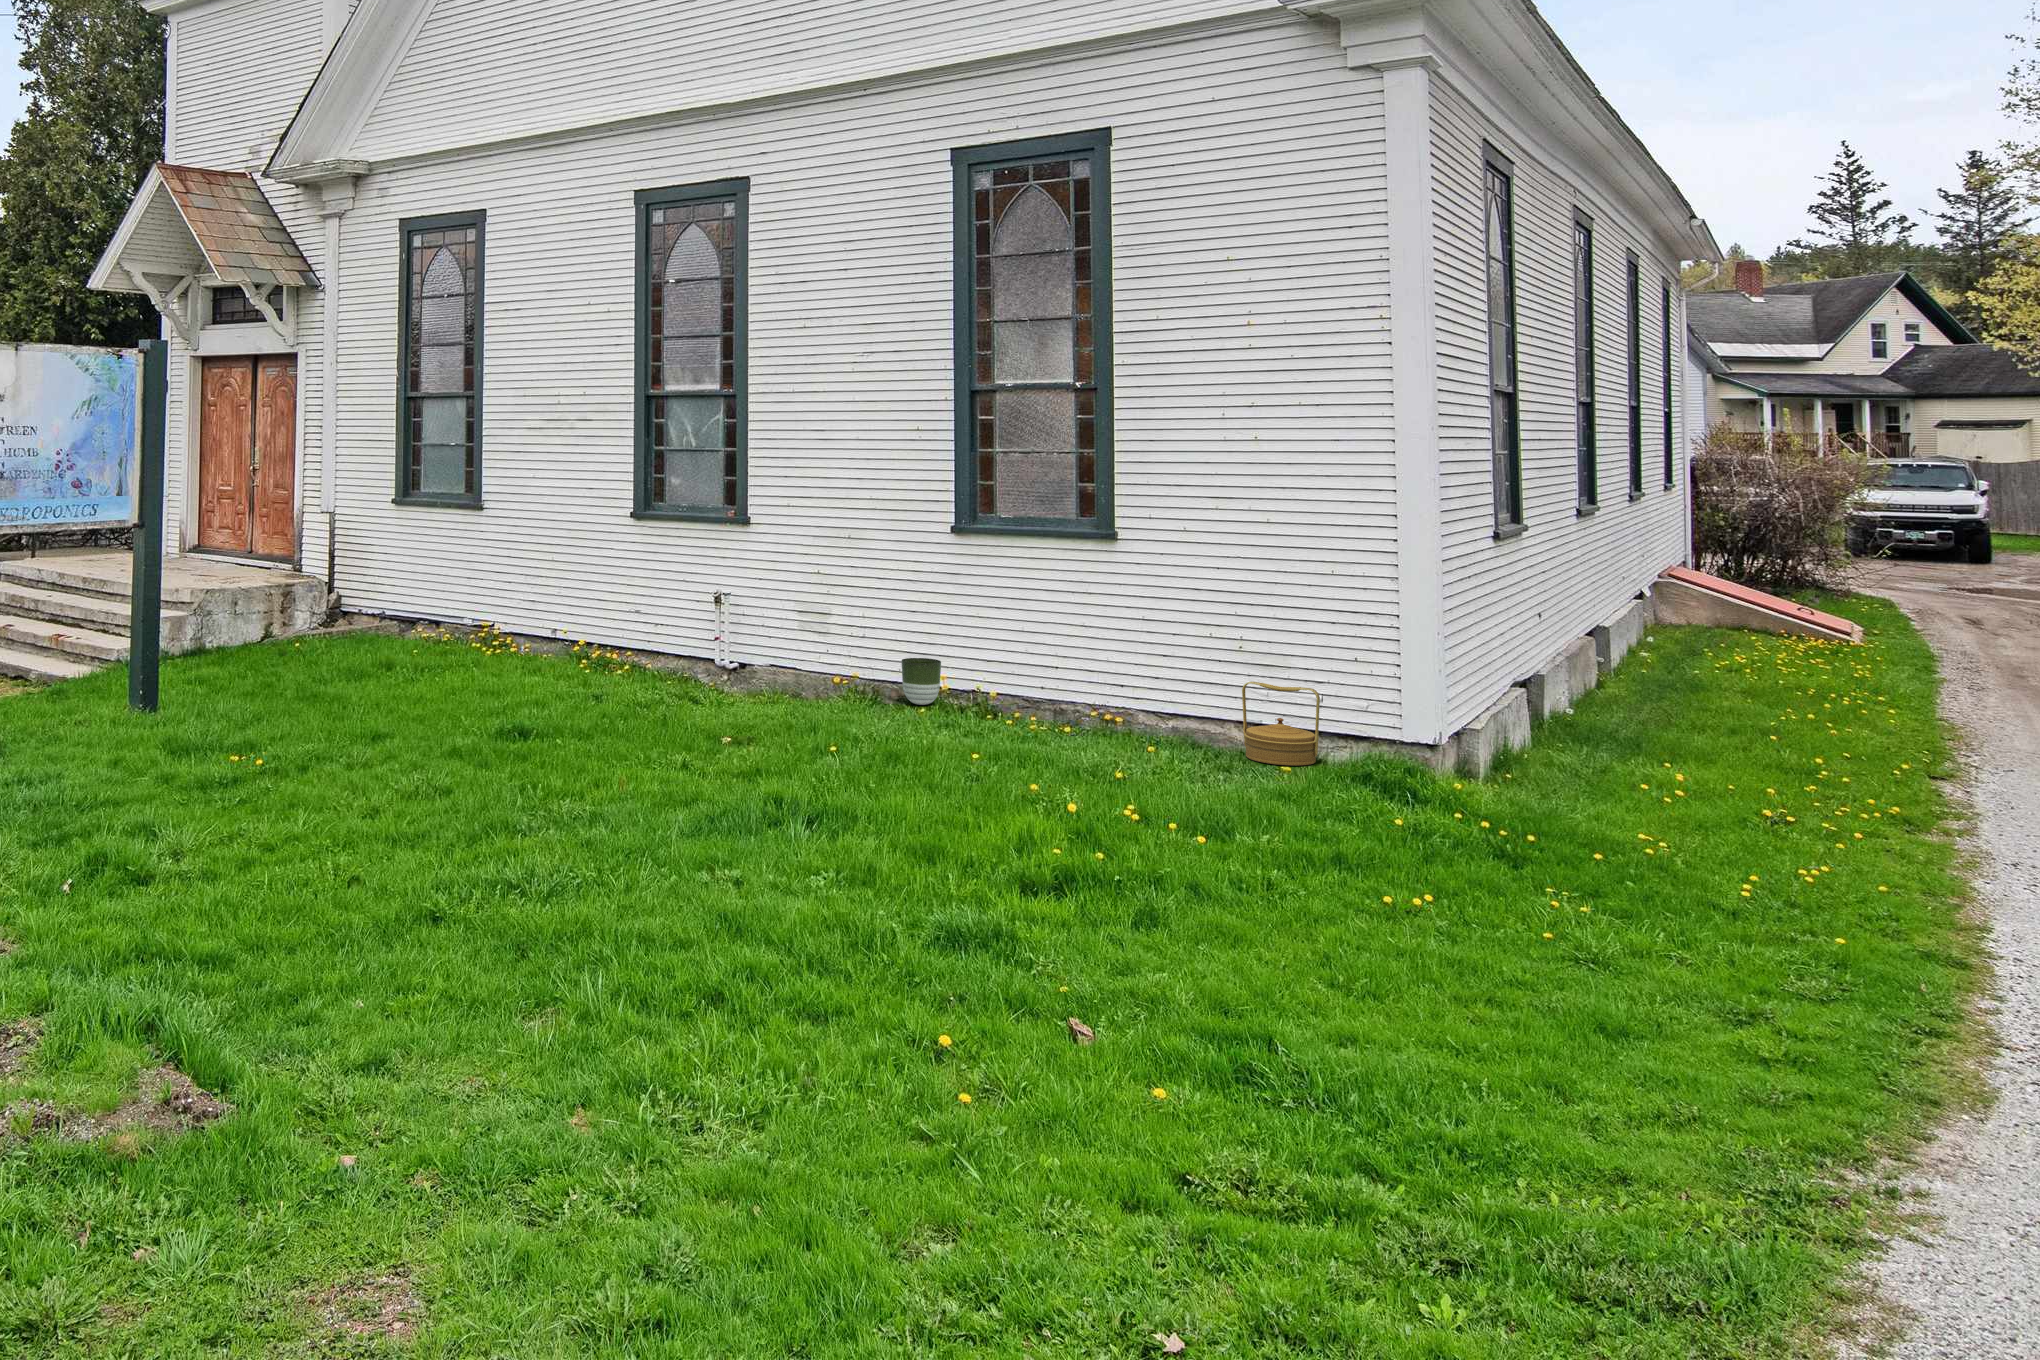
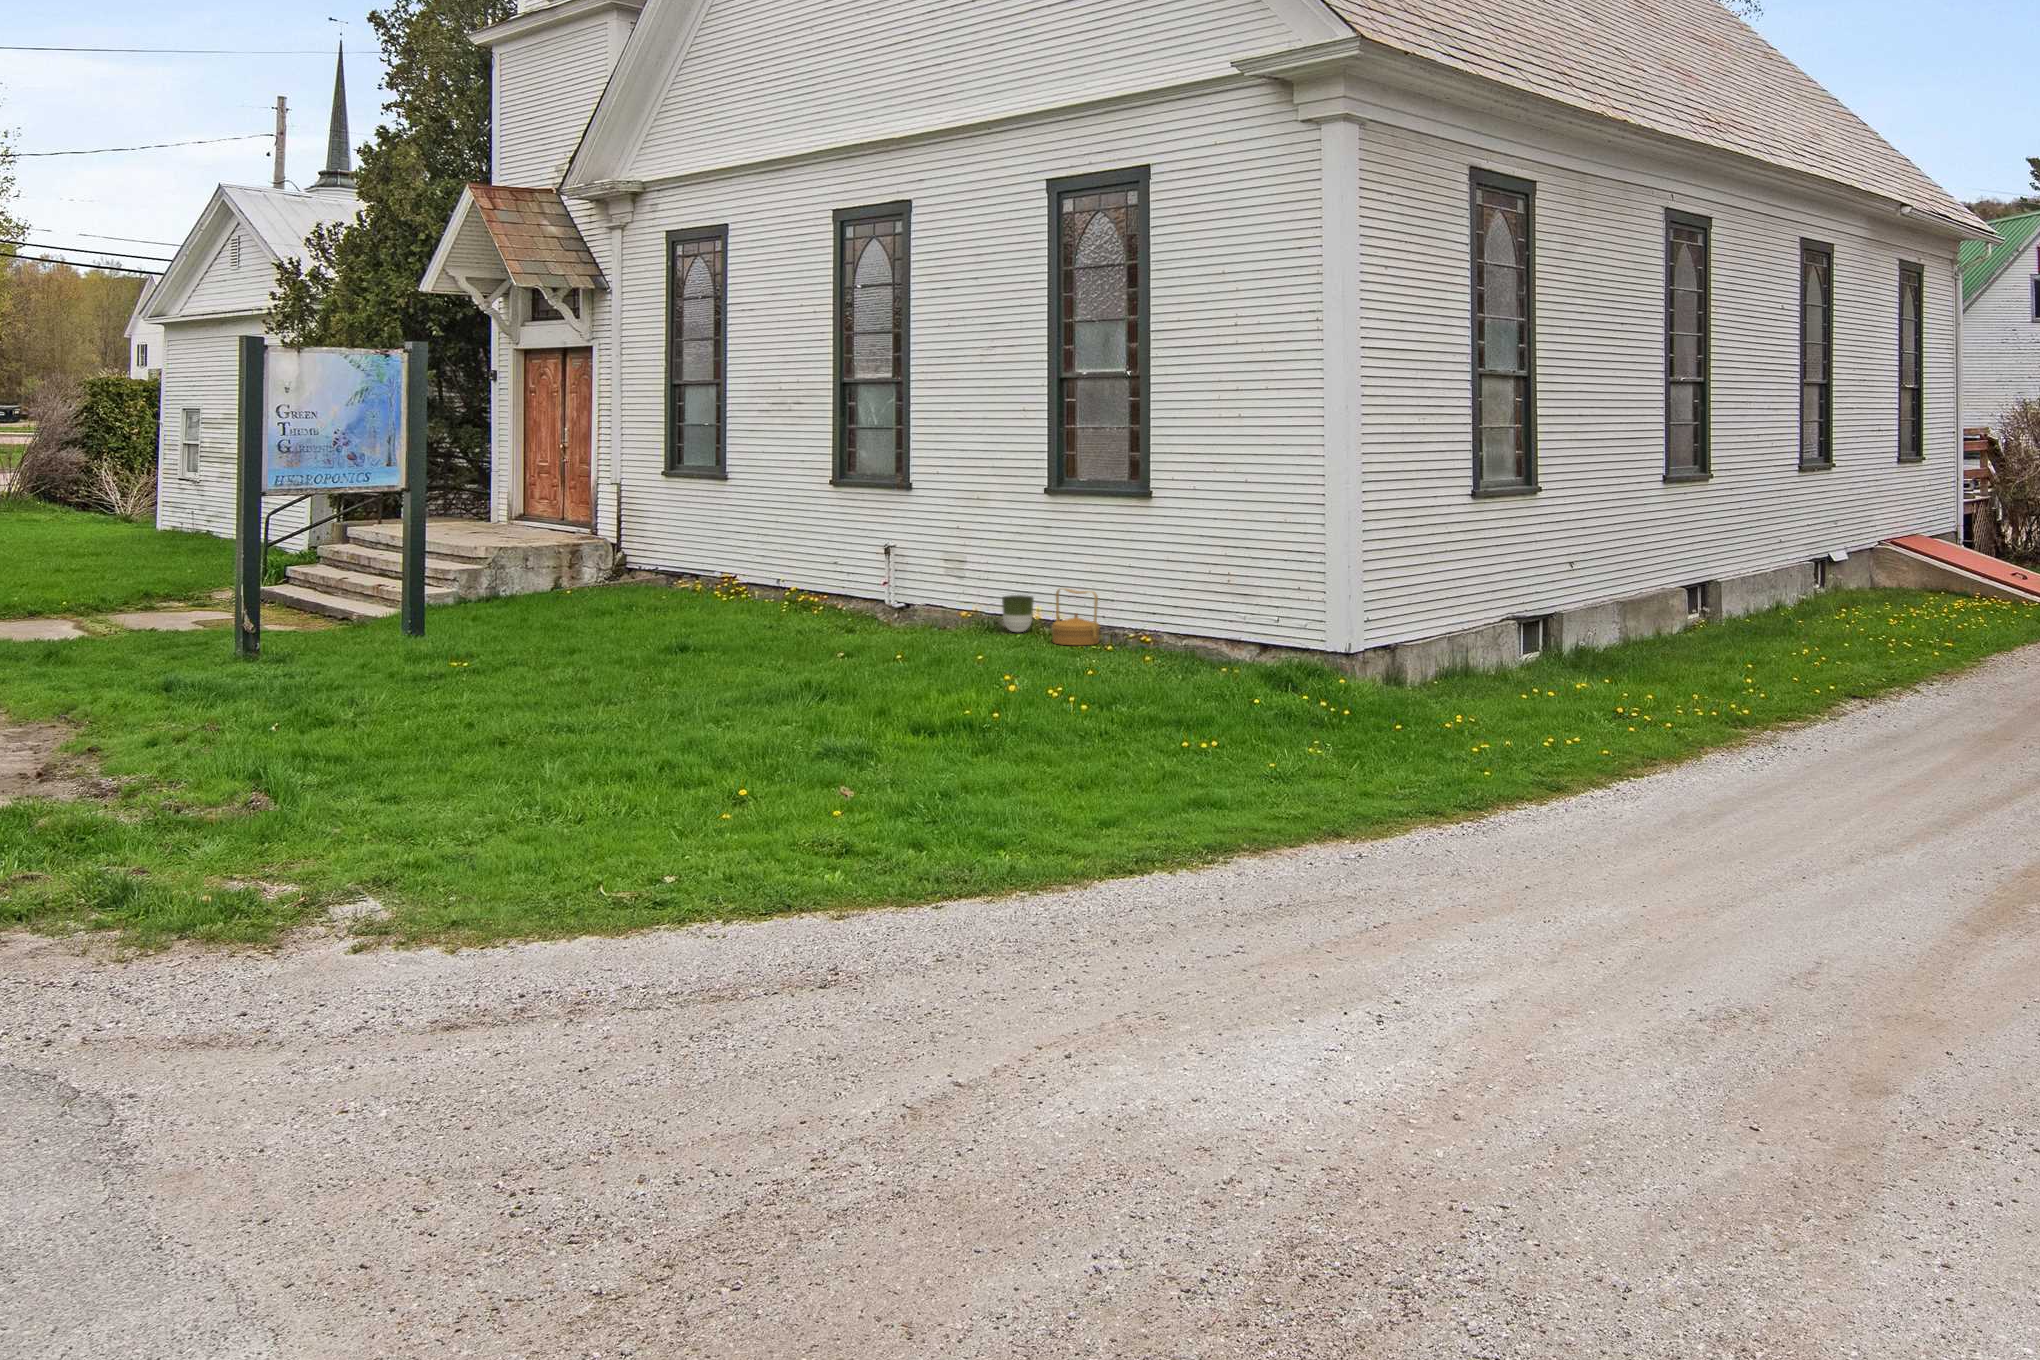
woven basket: present [1242,681,1320,766] -> present [1052,588,1100,645]

